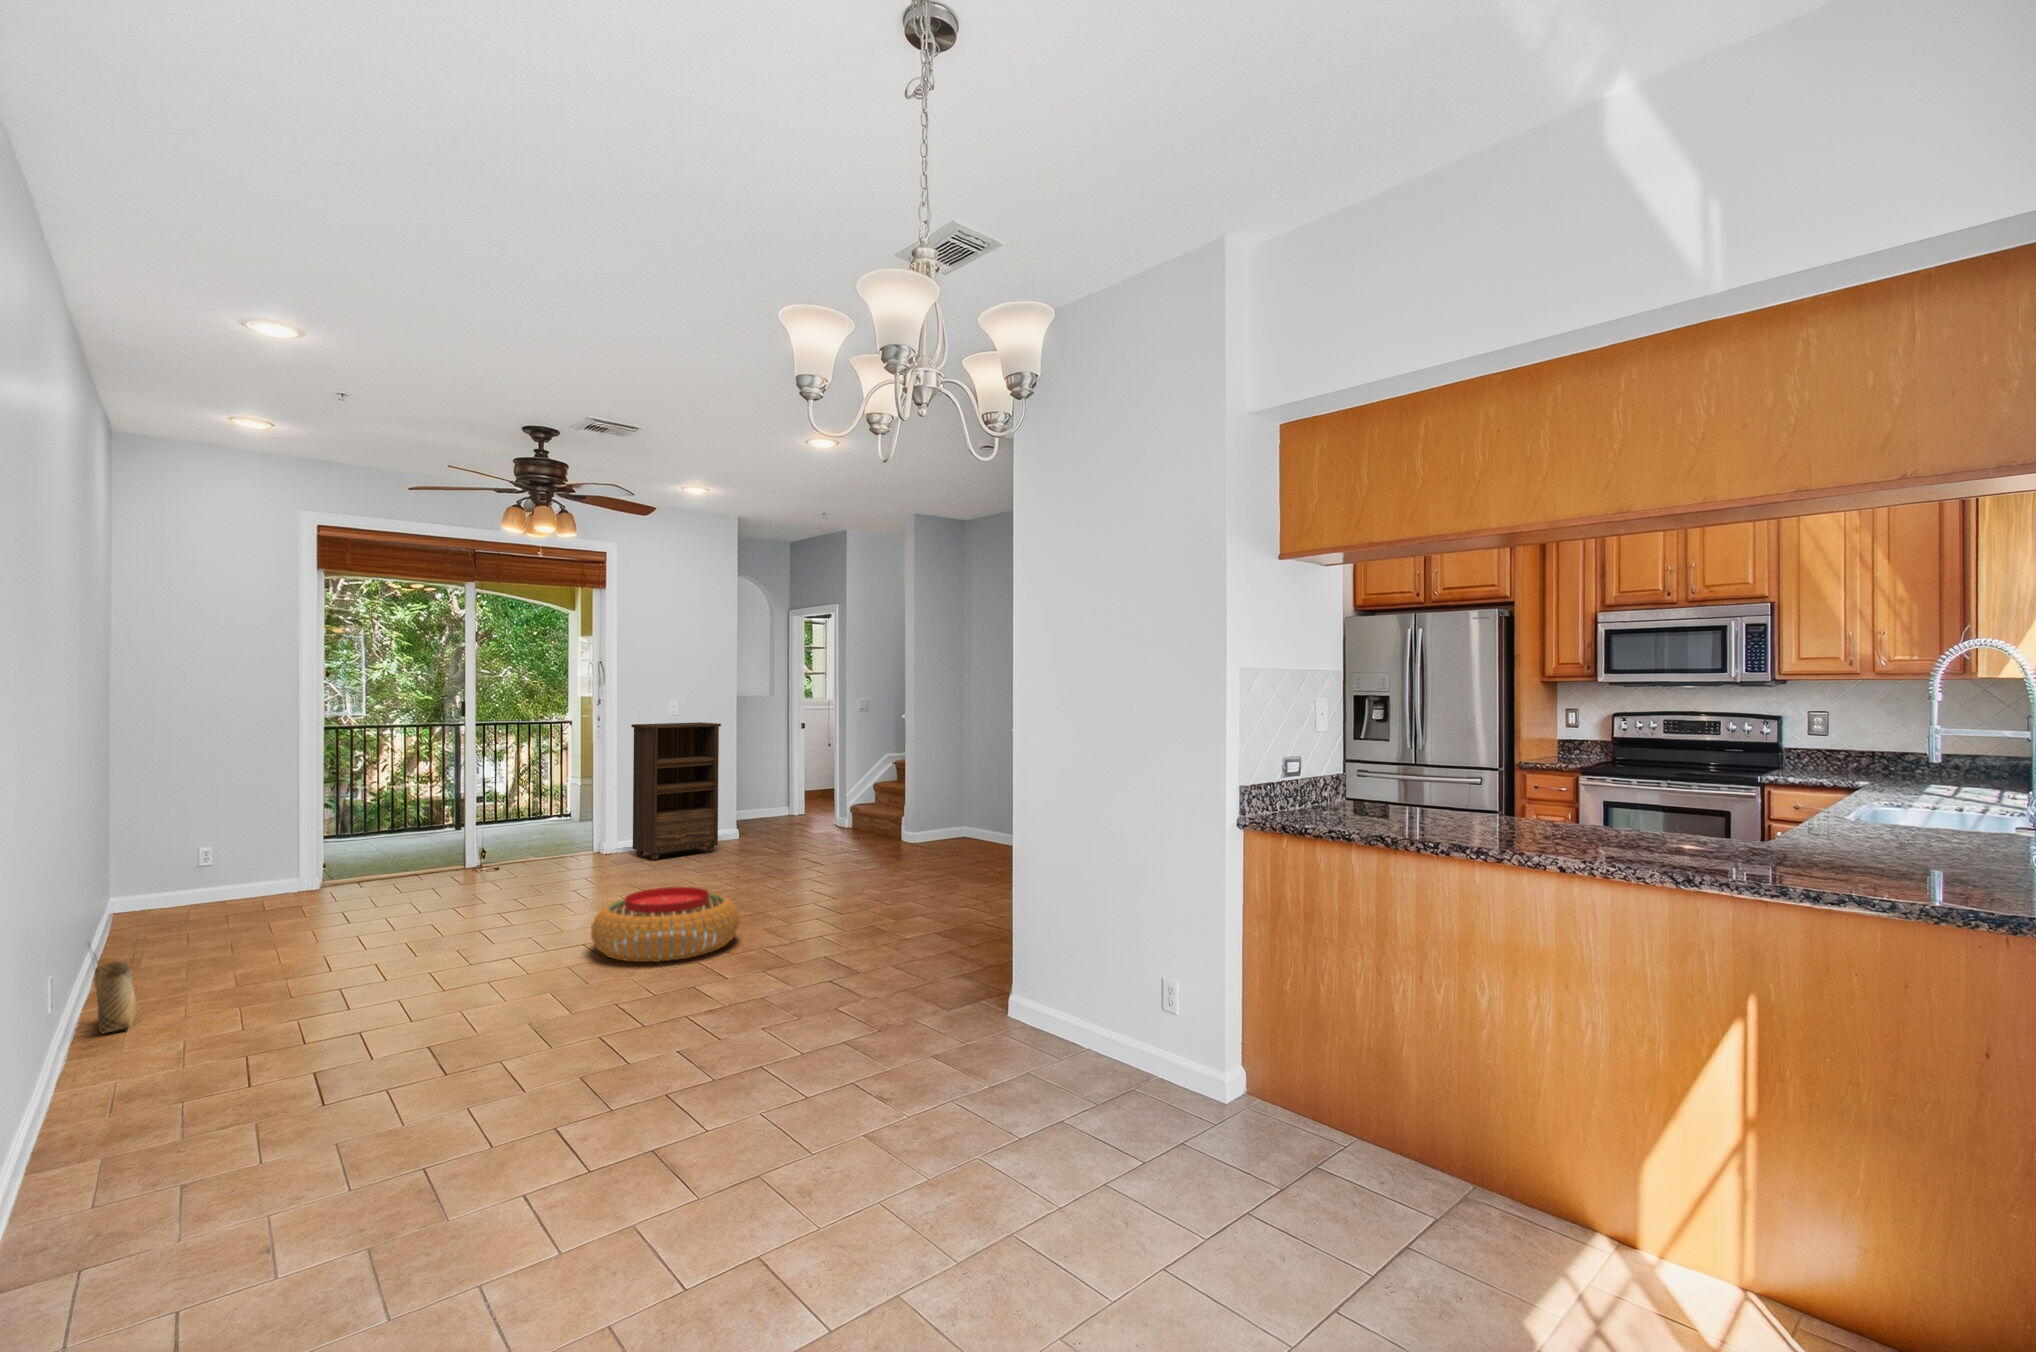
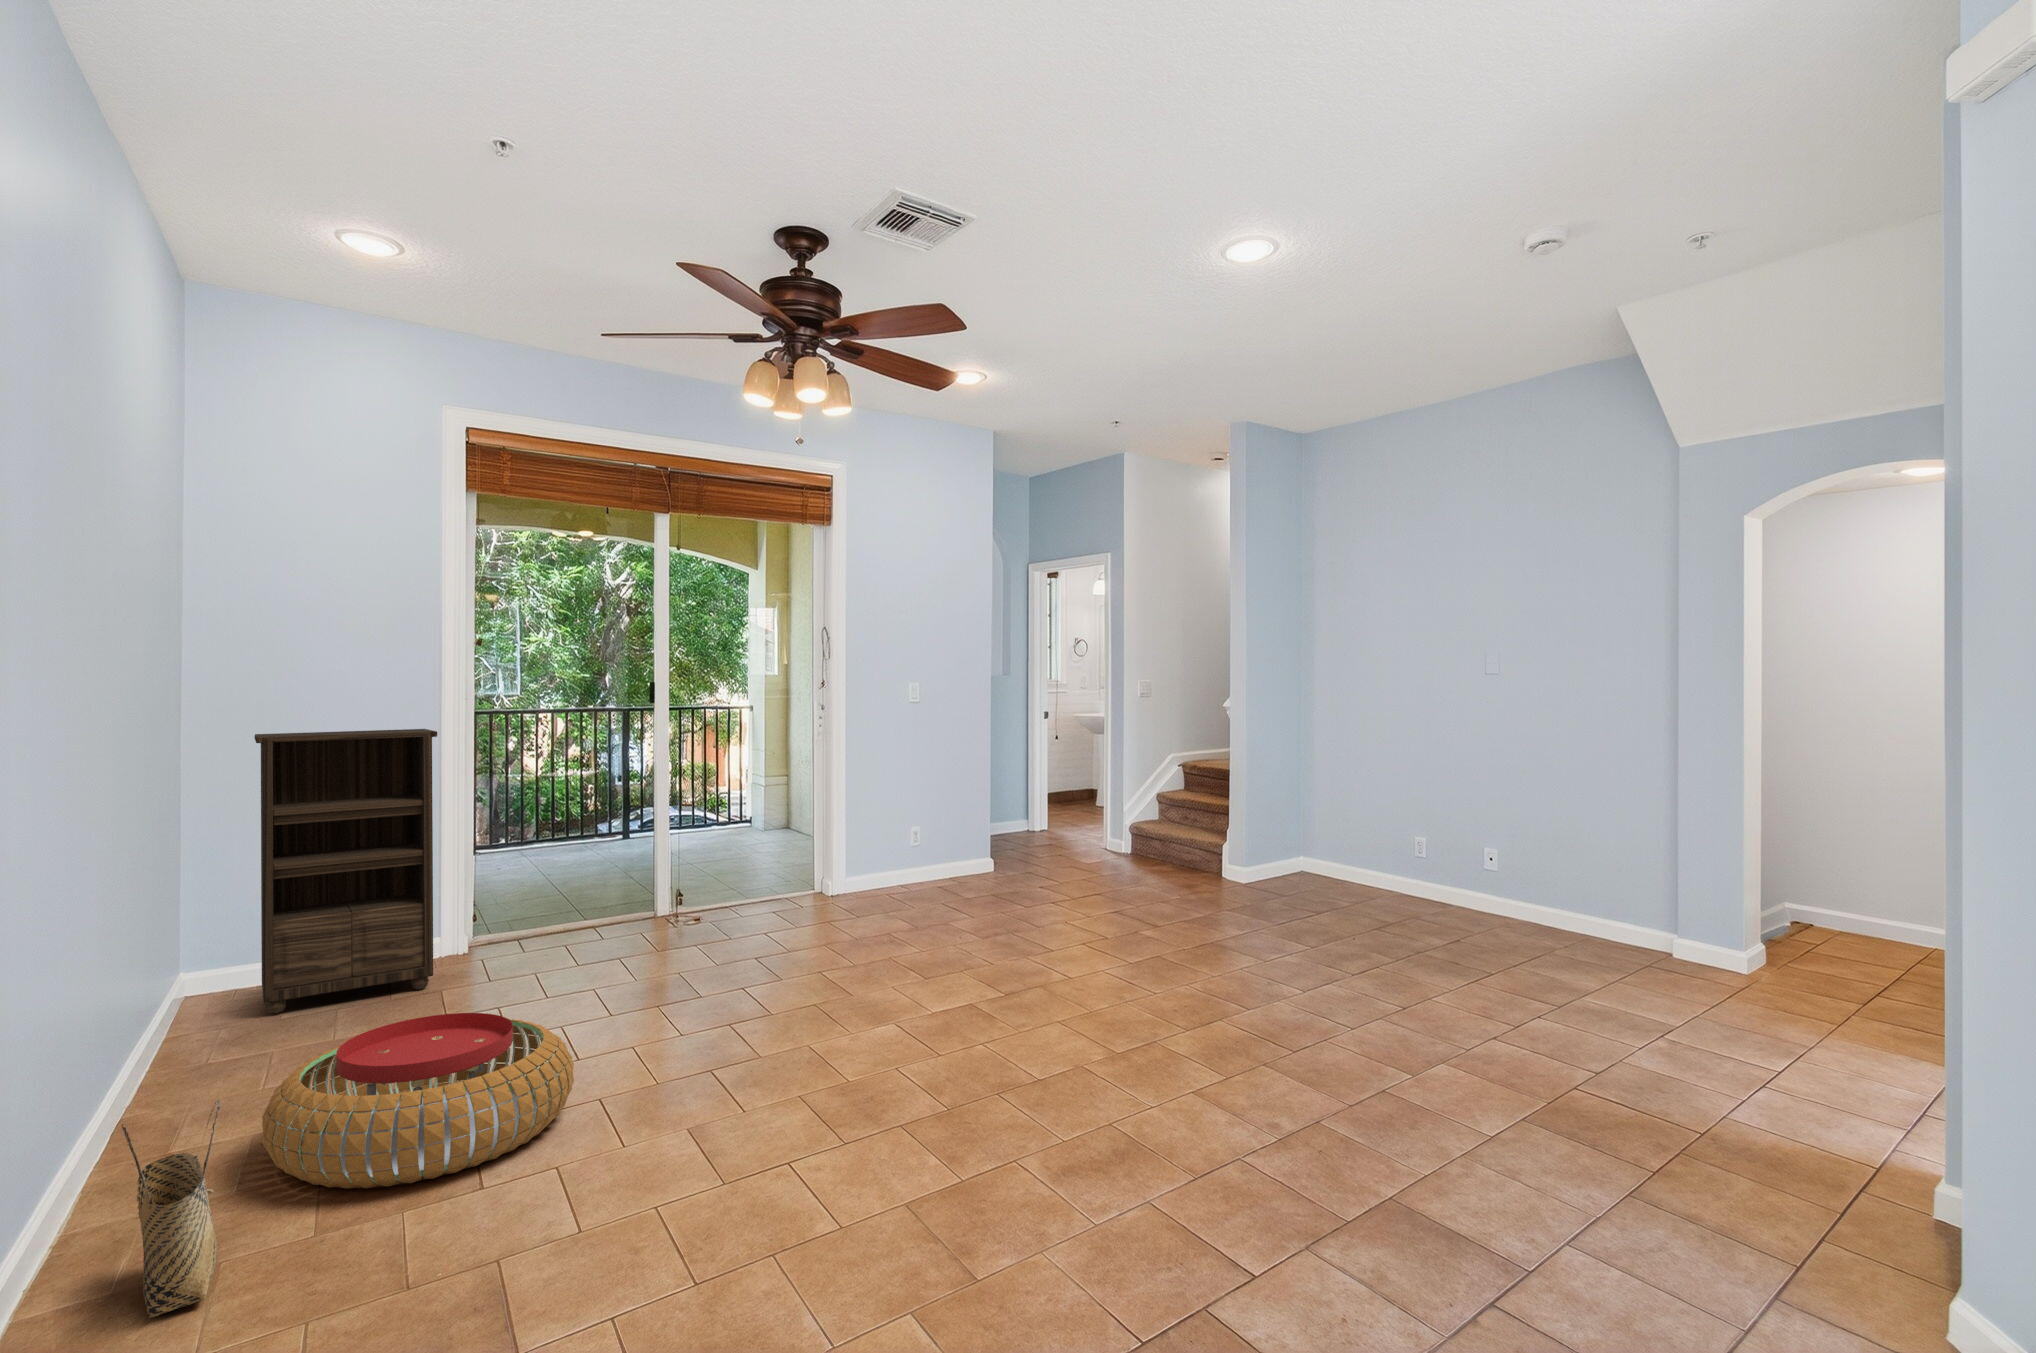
bookshelf: present [631,722,721,860] -> present [255,729,437,1013]
pouf: present [591,887,740,962] -> present [262,1013,574,1189]

